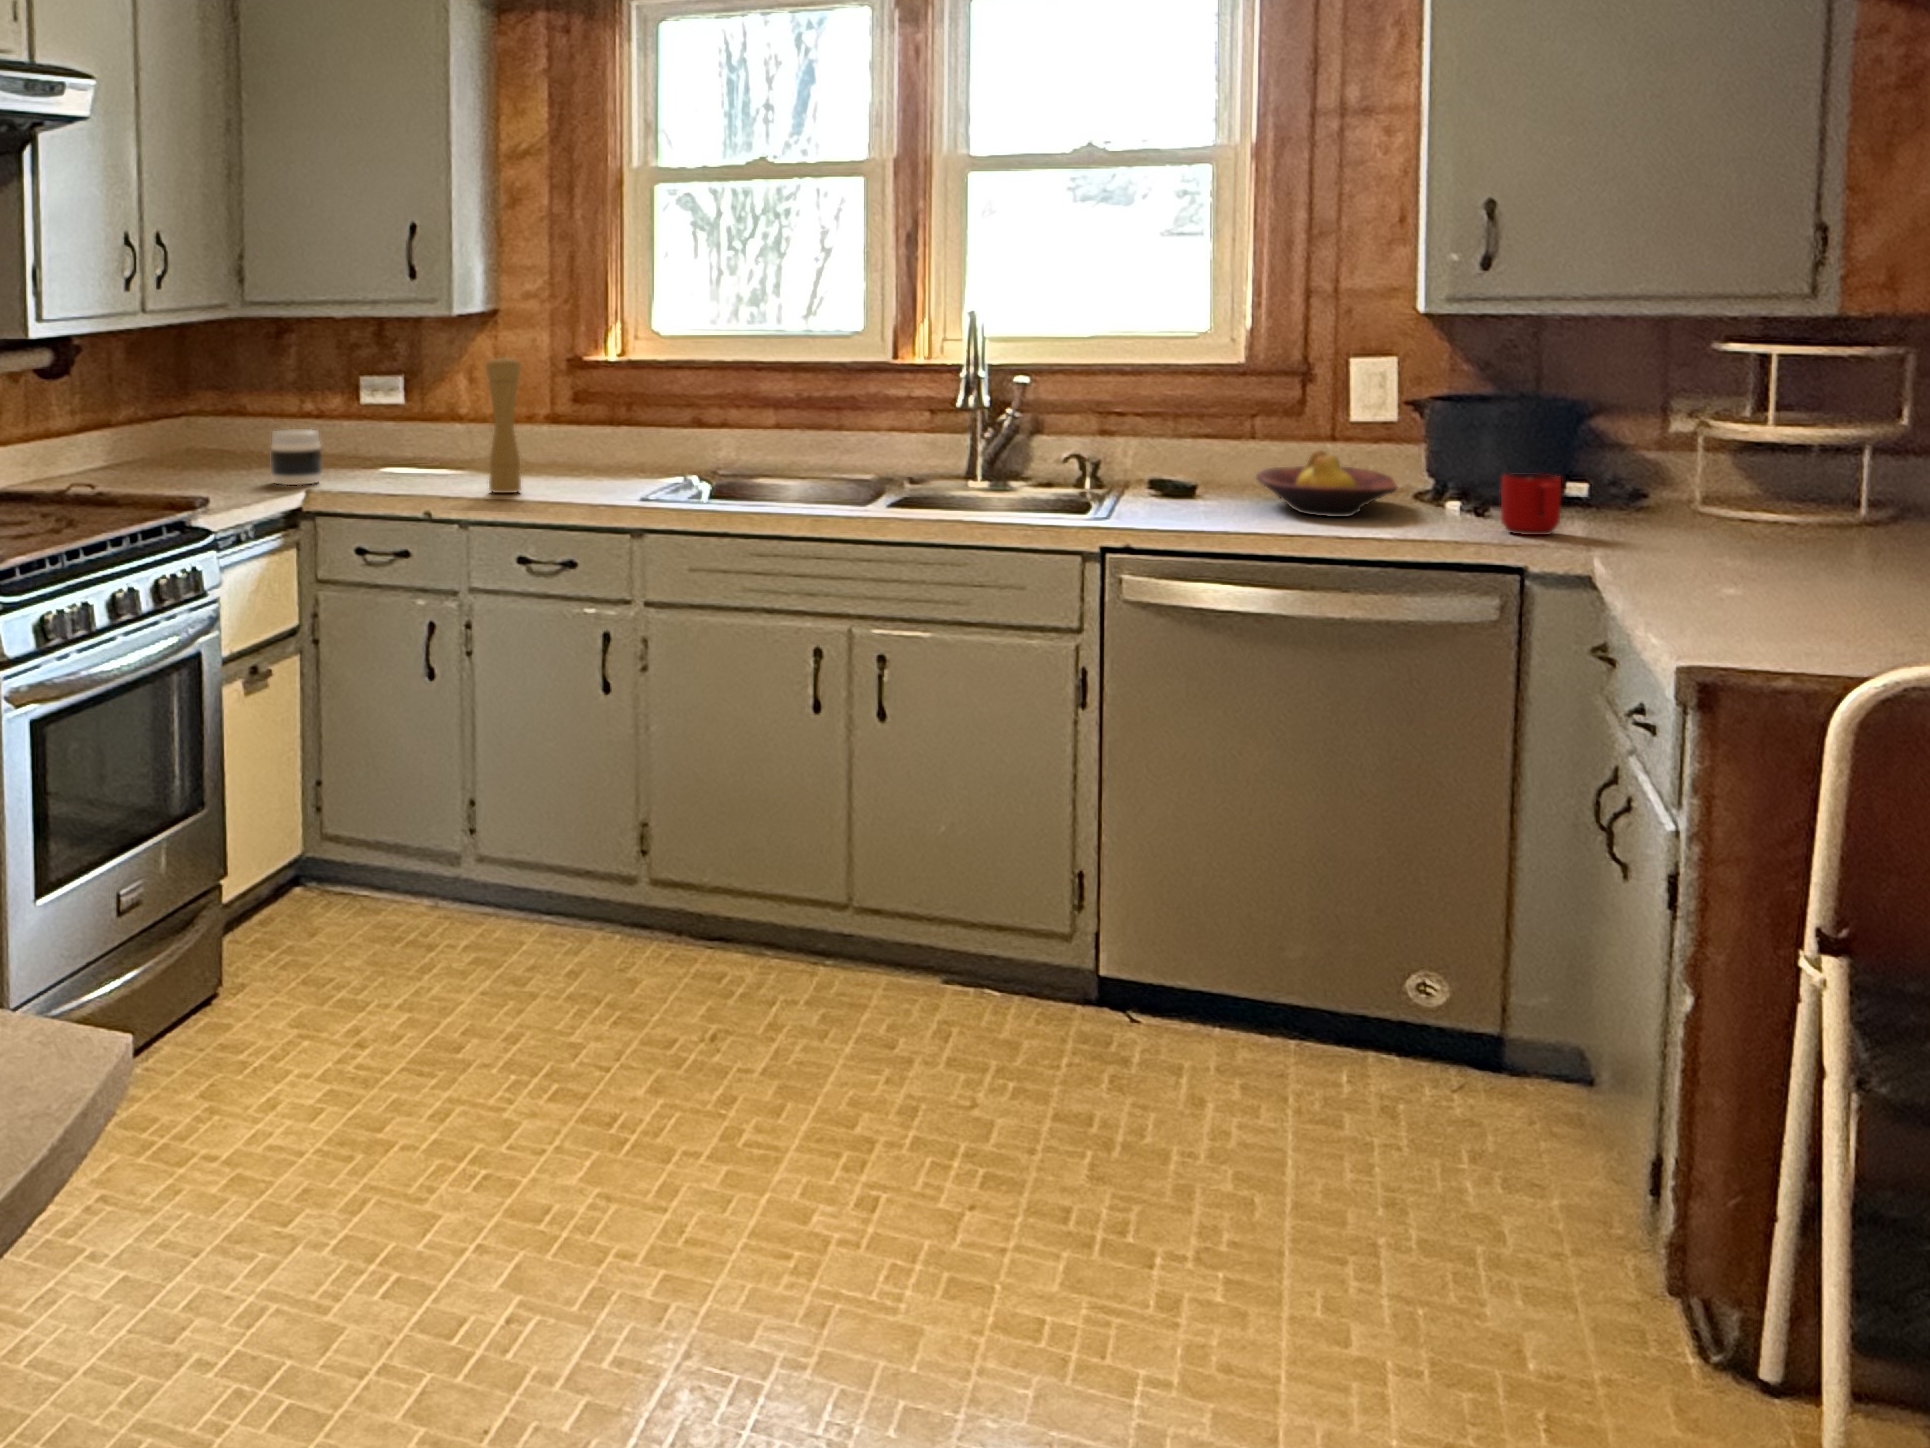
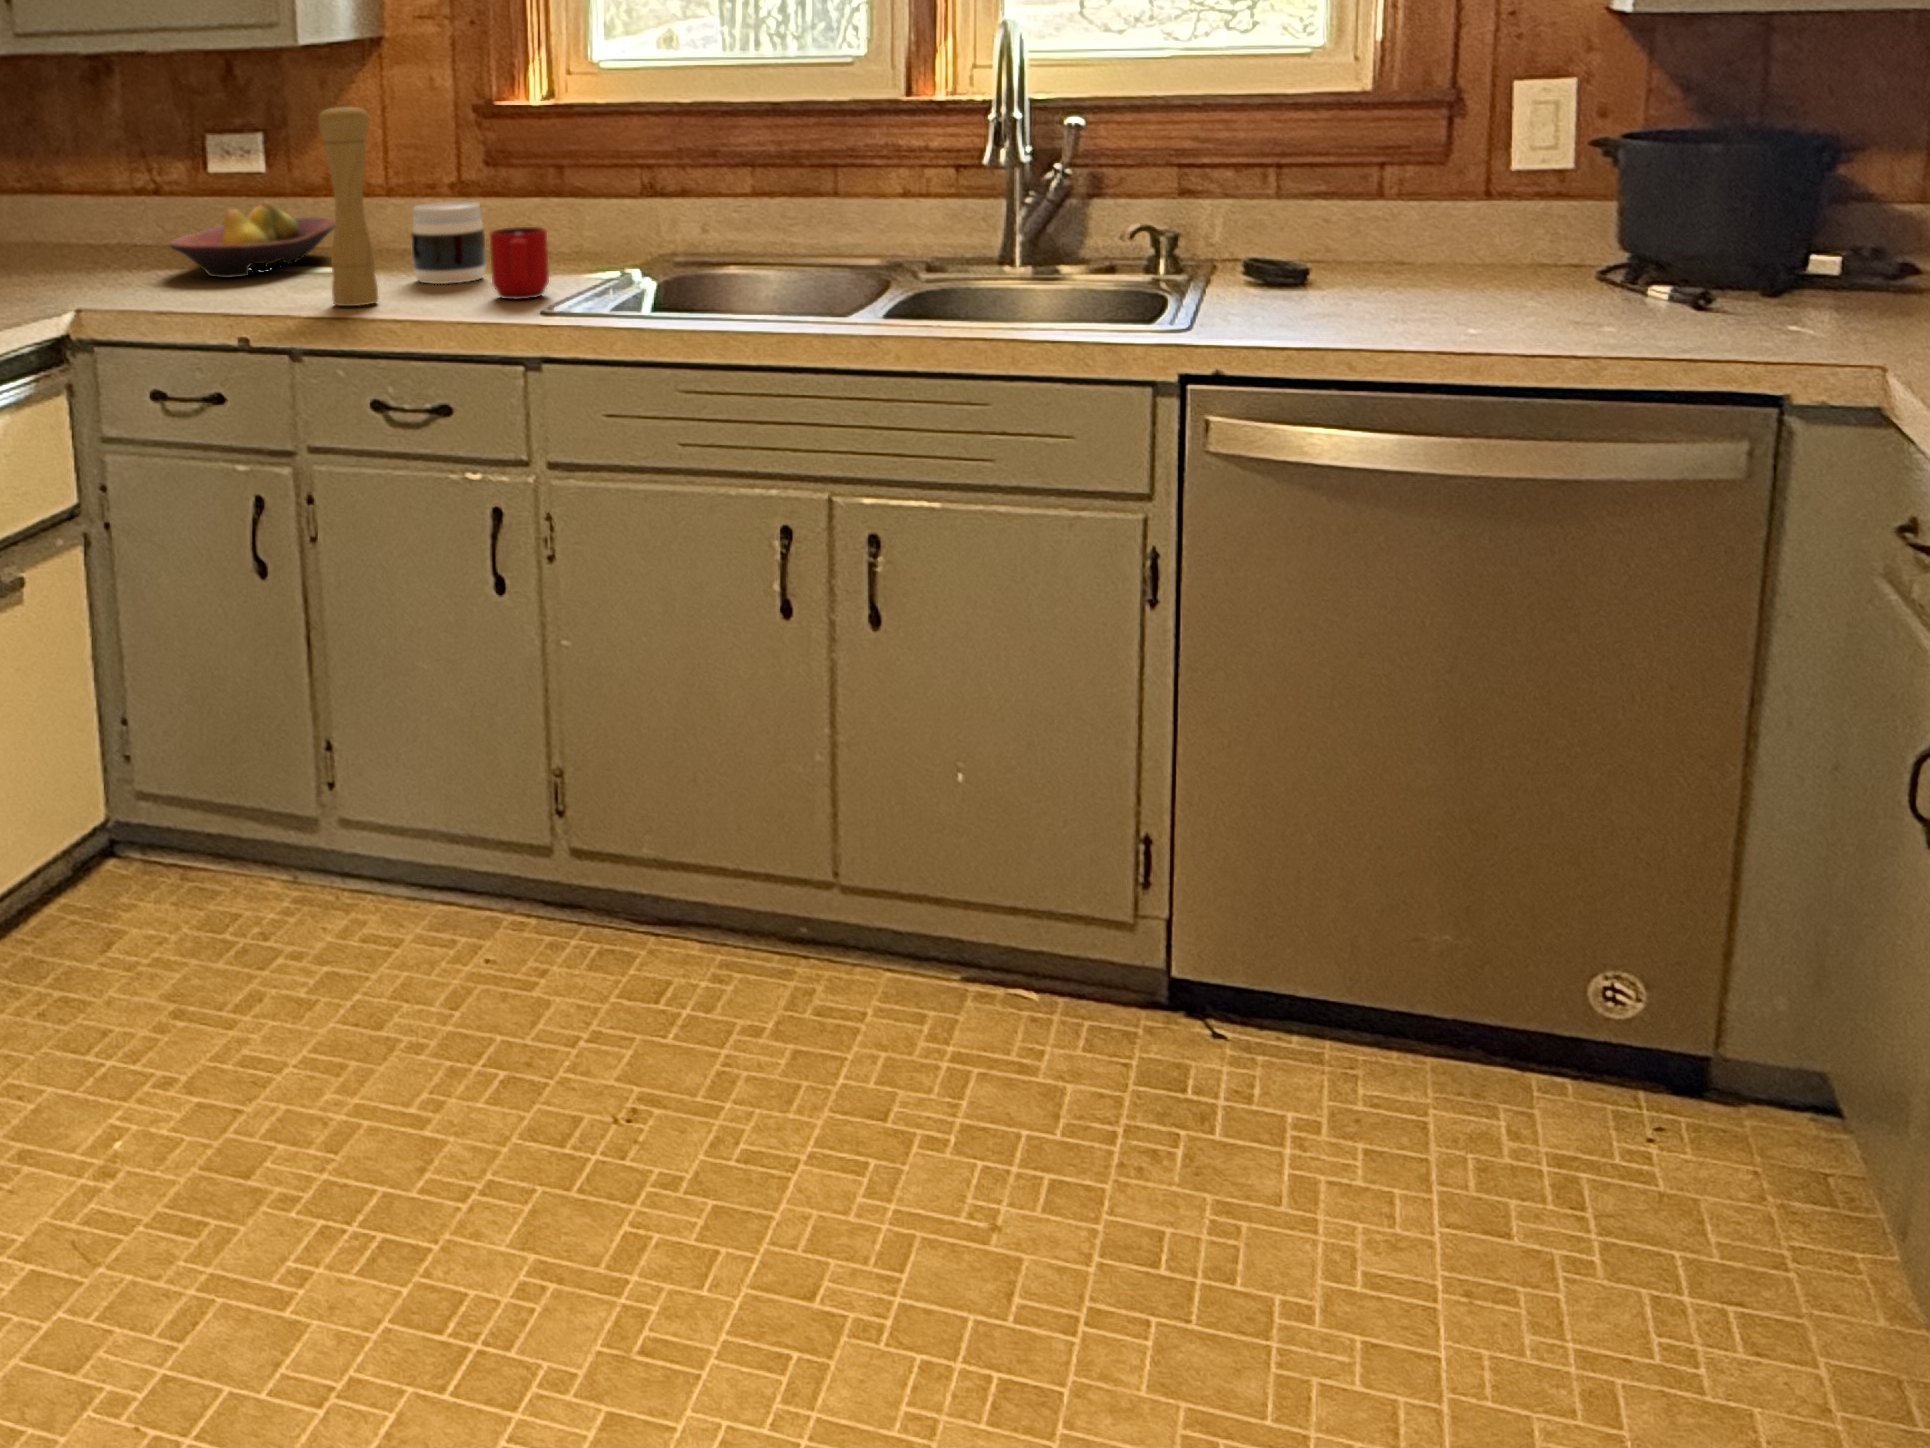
jar: present [271,429,322,485] -> present [411,201,486,284]
fruit bowl: present [1257,450,1397,517] -> present [170,201,335,278]
mug: present [1501,473,1561,535] -> present [490,227,549,299]

